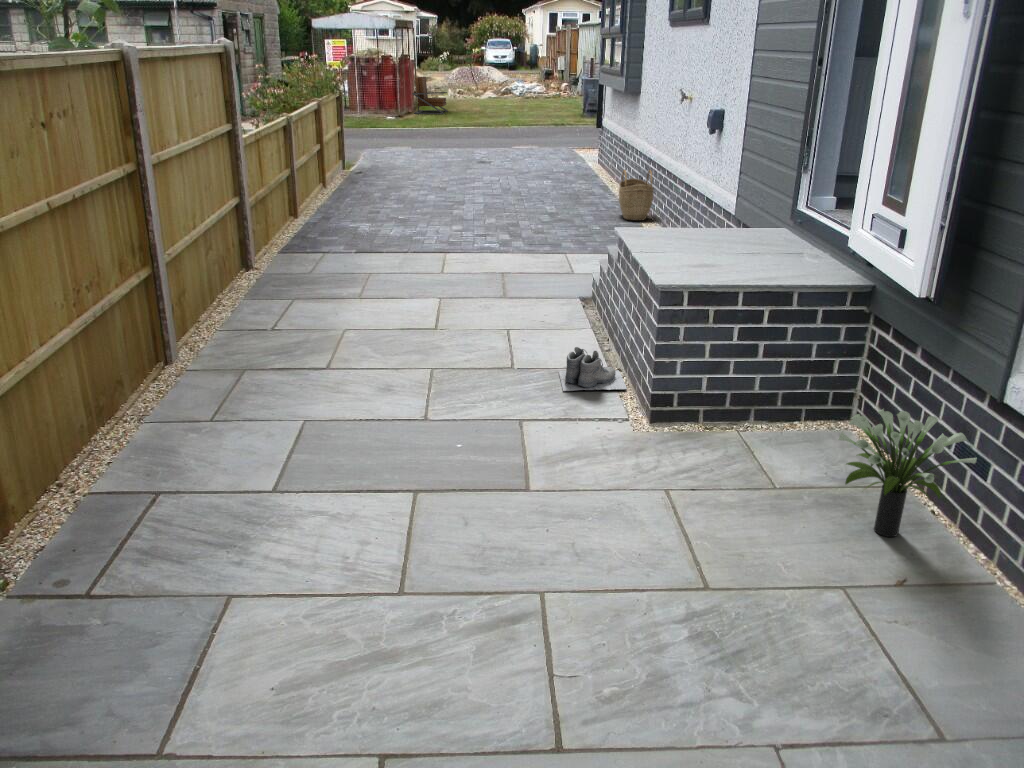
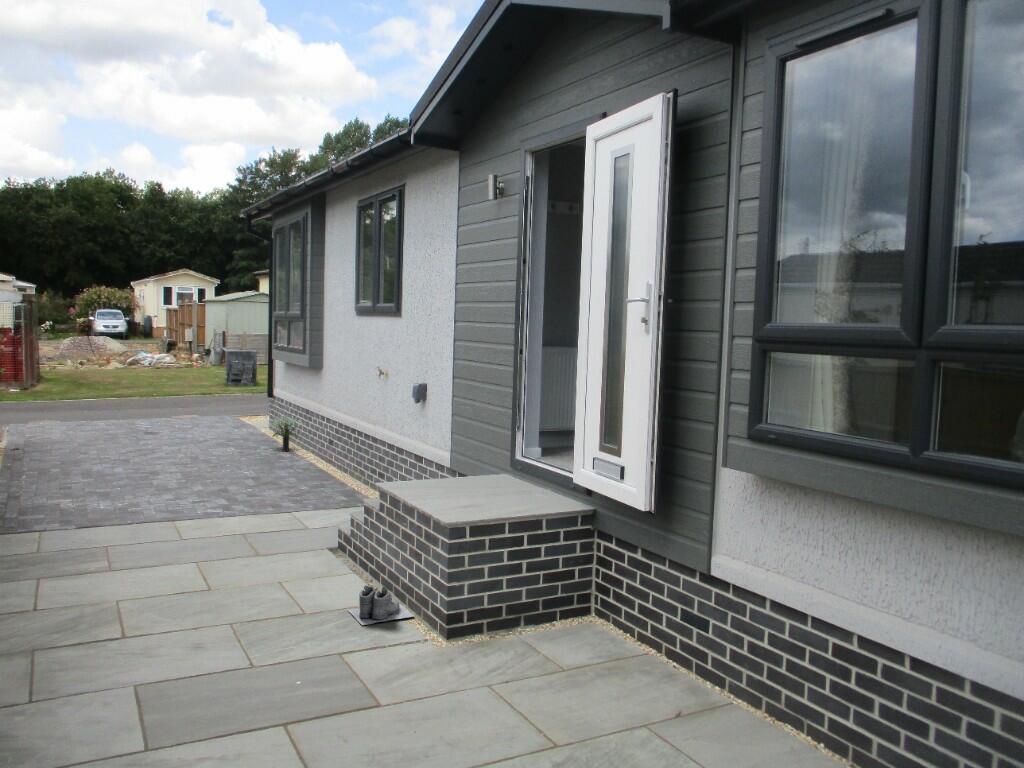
lounge chair: present [412,77,448,114] -> none [37,348,76,385]
woven basket: present [619,170,654,221] -> none [317,434,350,478]
potted plant: present [838,410,977,537] -> present [269,415,303,452]

